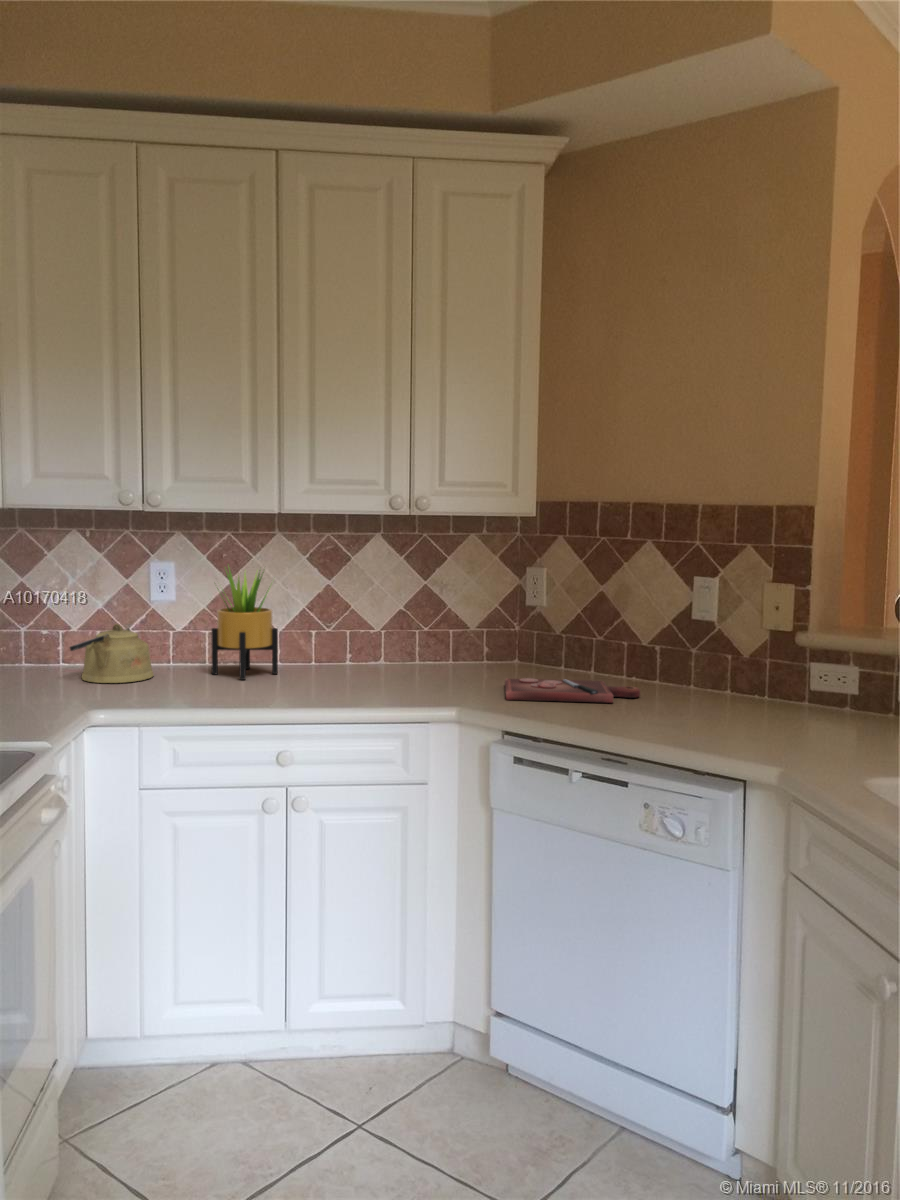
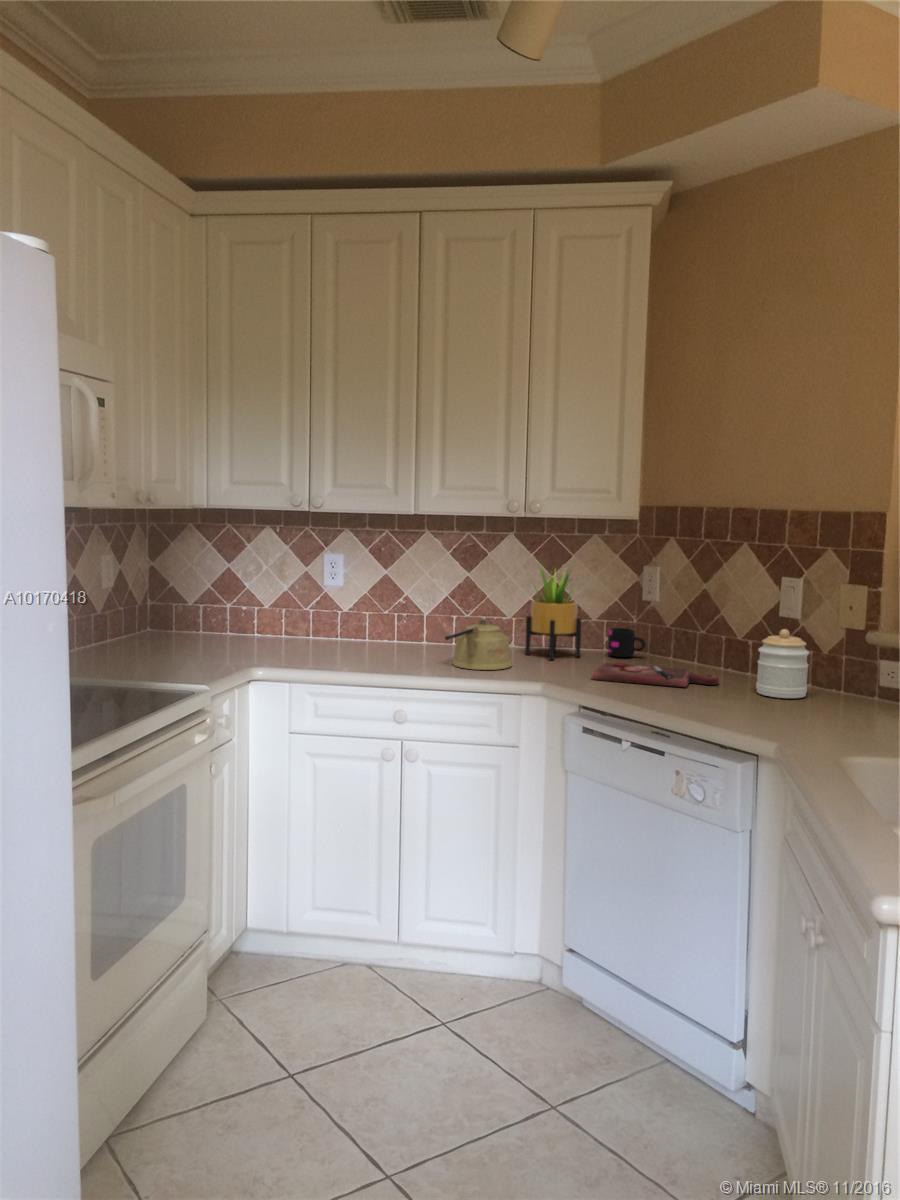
potted plant: present [211,569,278,680] -> present [525,568,581,660]
kettle: present [70,624,154,683] -> present [445,619,512,670]
jar: none [684,633,740,708] -> present [756,629,809,698]
mug: none [494,637,535,670] -> present [608,628,646,657]

